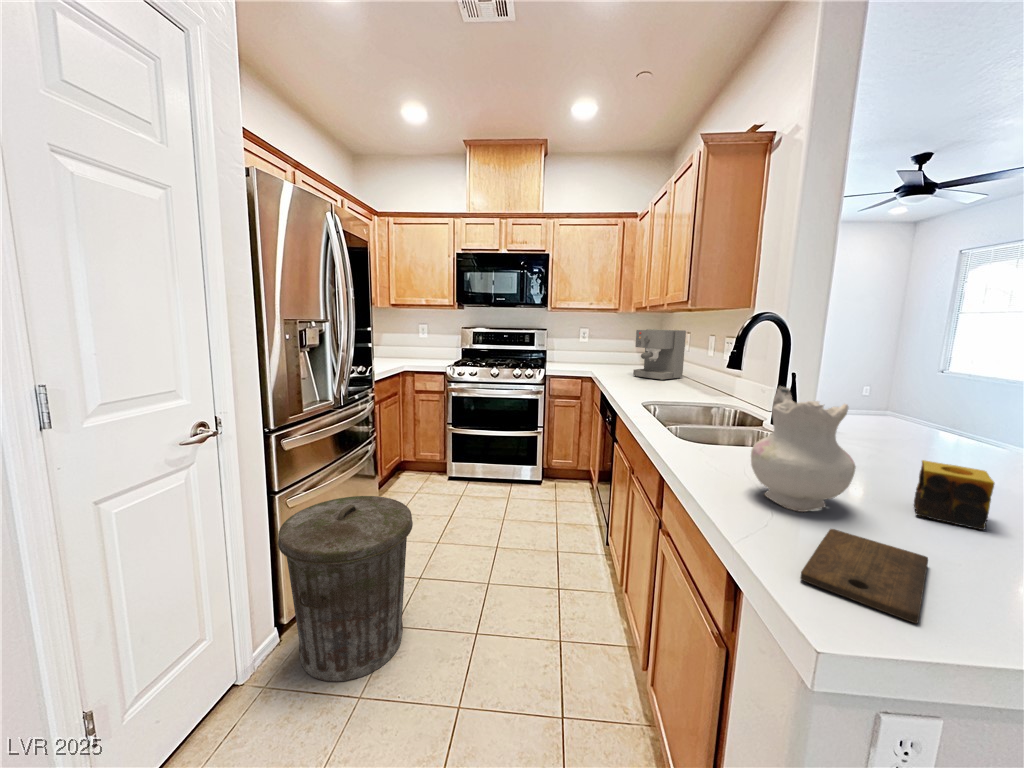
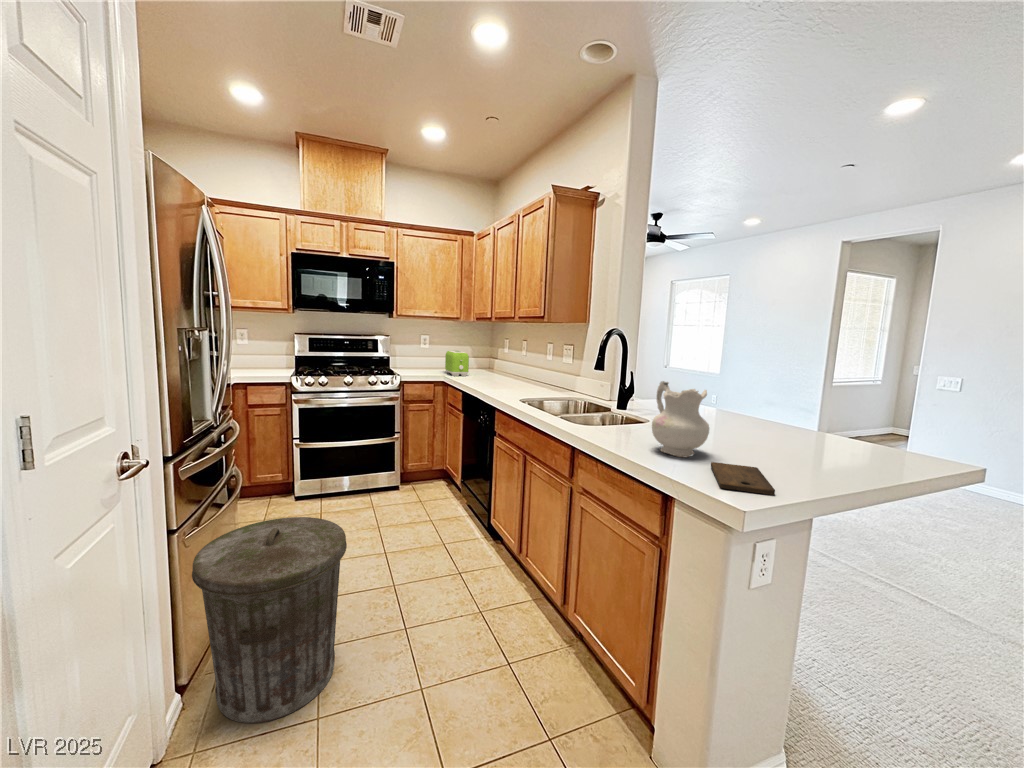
coffee maker: present [633,329,686,380] -> none [484,337,524,381]
toaster: none [598,344,620,373] -> present [445,350,469,376]
candle: present [914,460,994,530] -> none [726,420,766,453]

